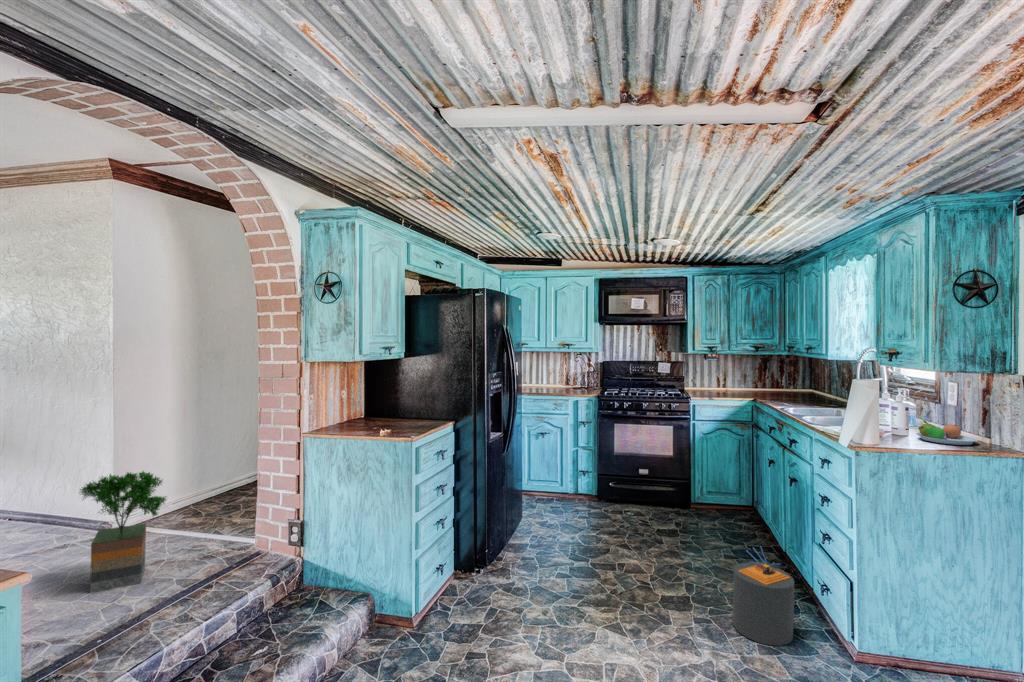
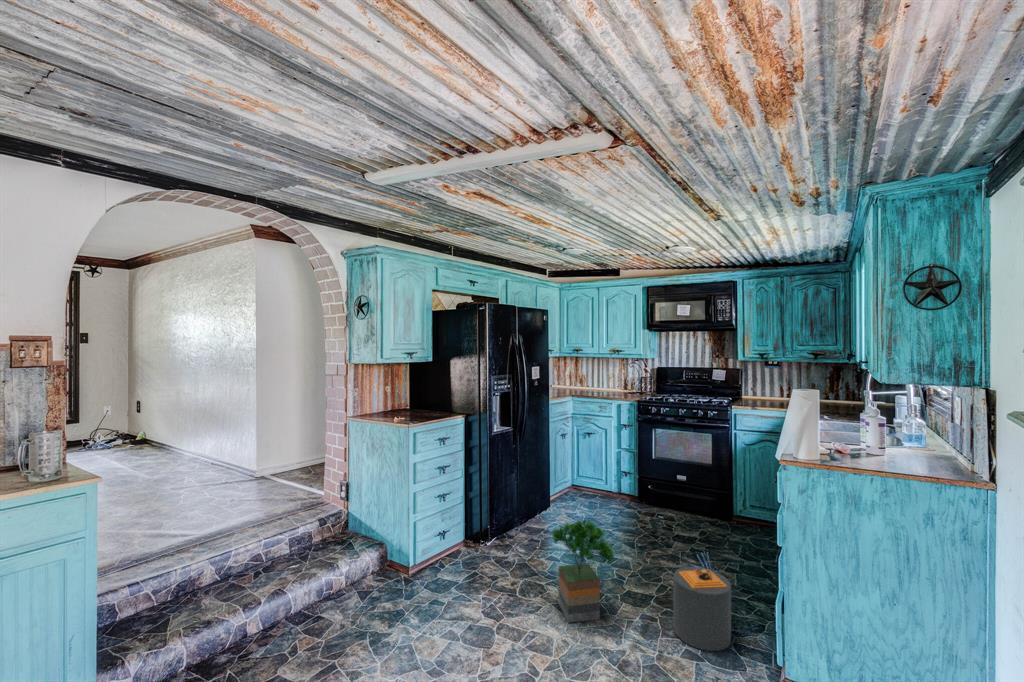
fruit bowl: present [916,420,978,445] -> none [873,436,949,466]
potted tree: present [80,471,166,593] -> present [551,520,614,623]

